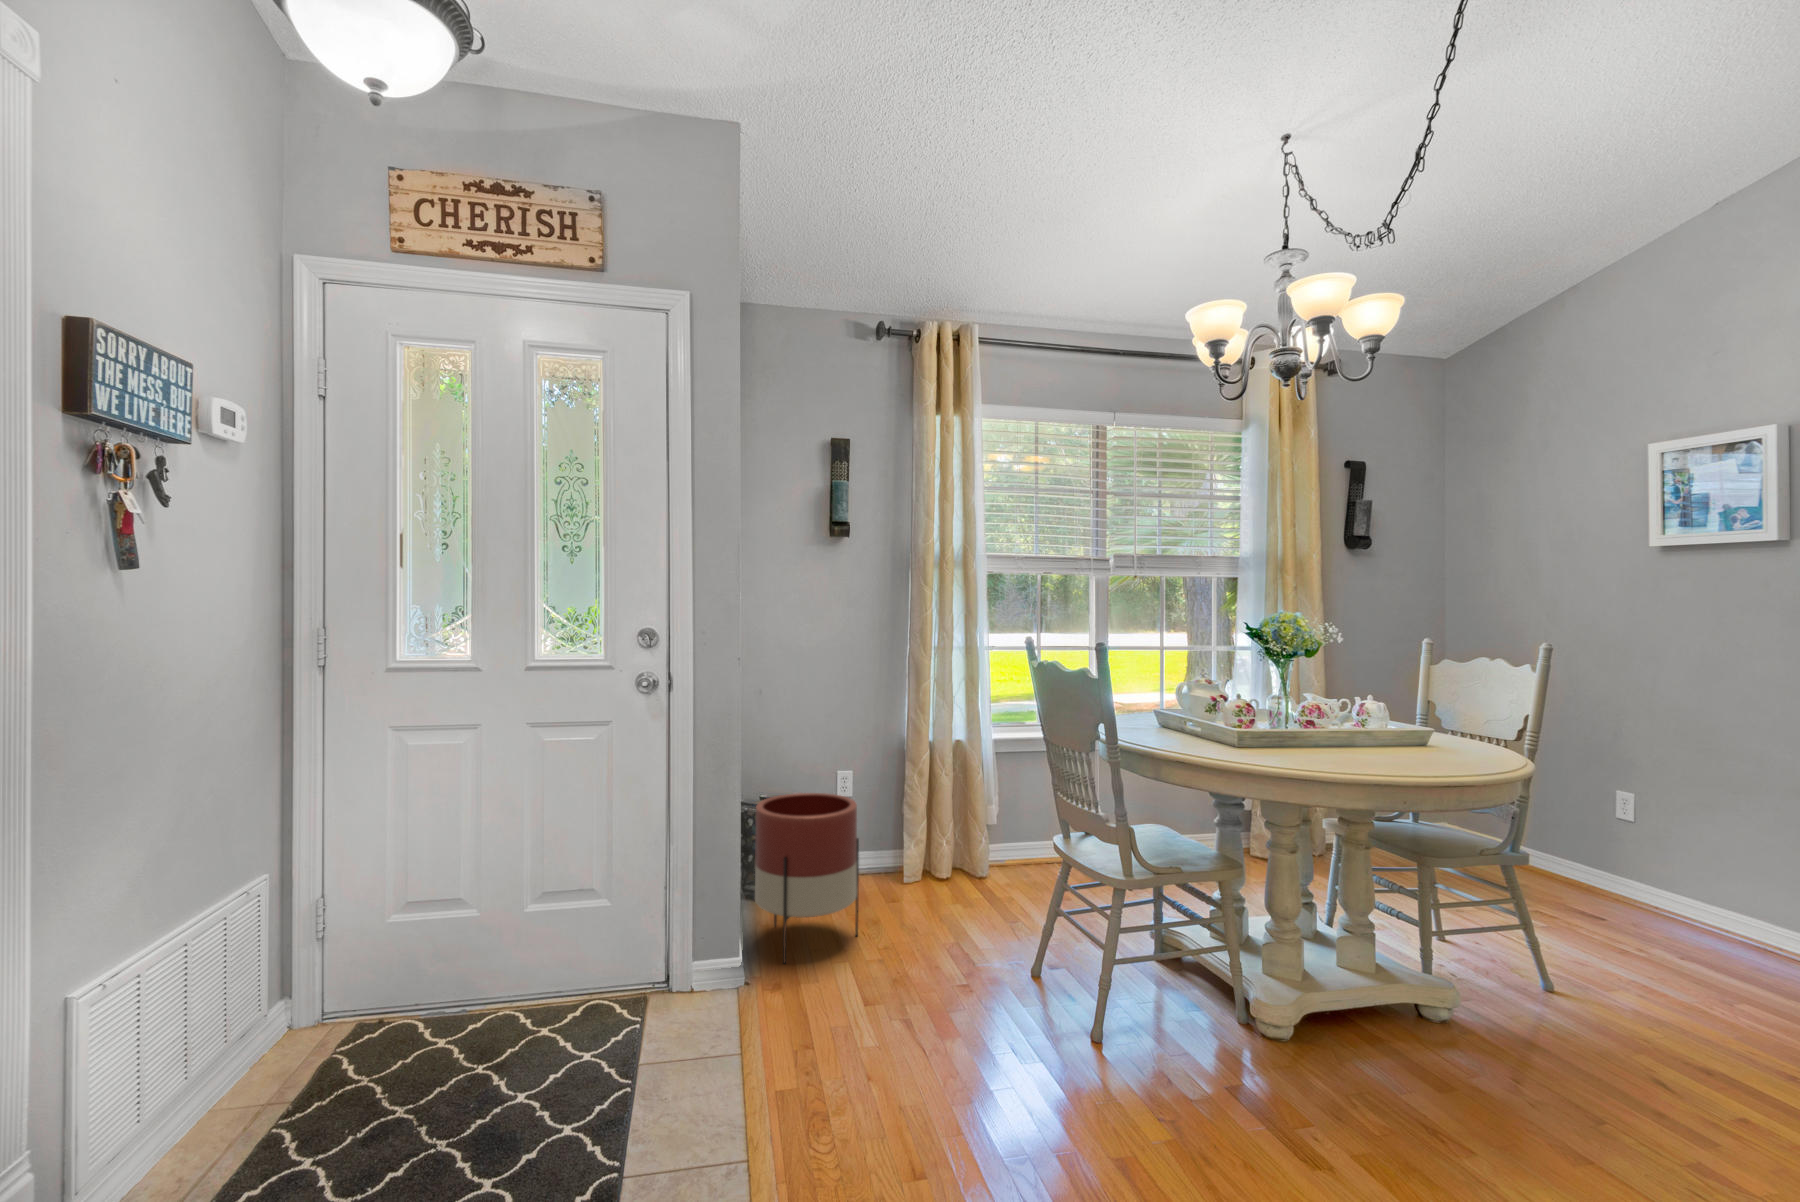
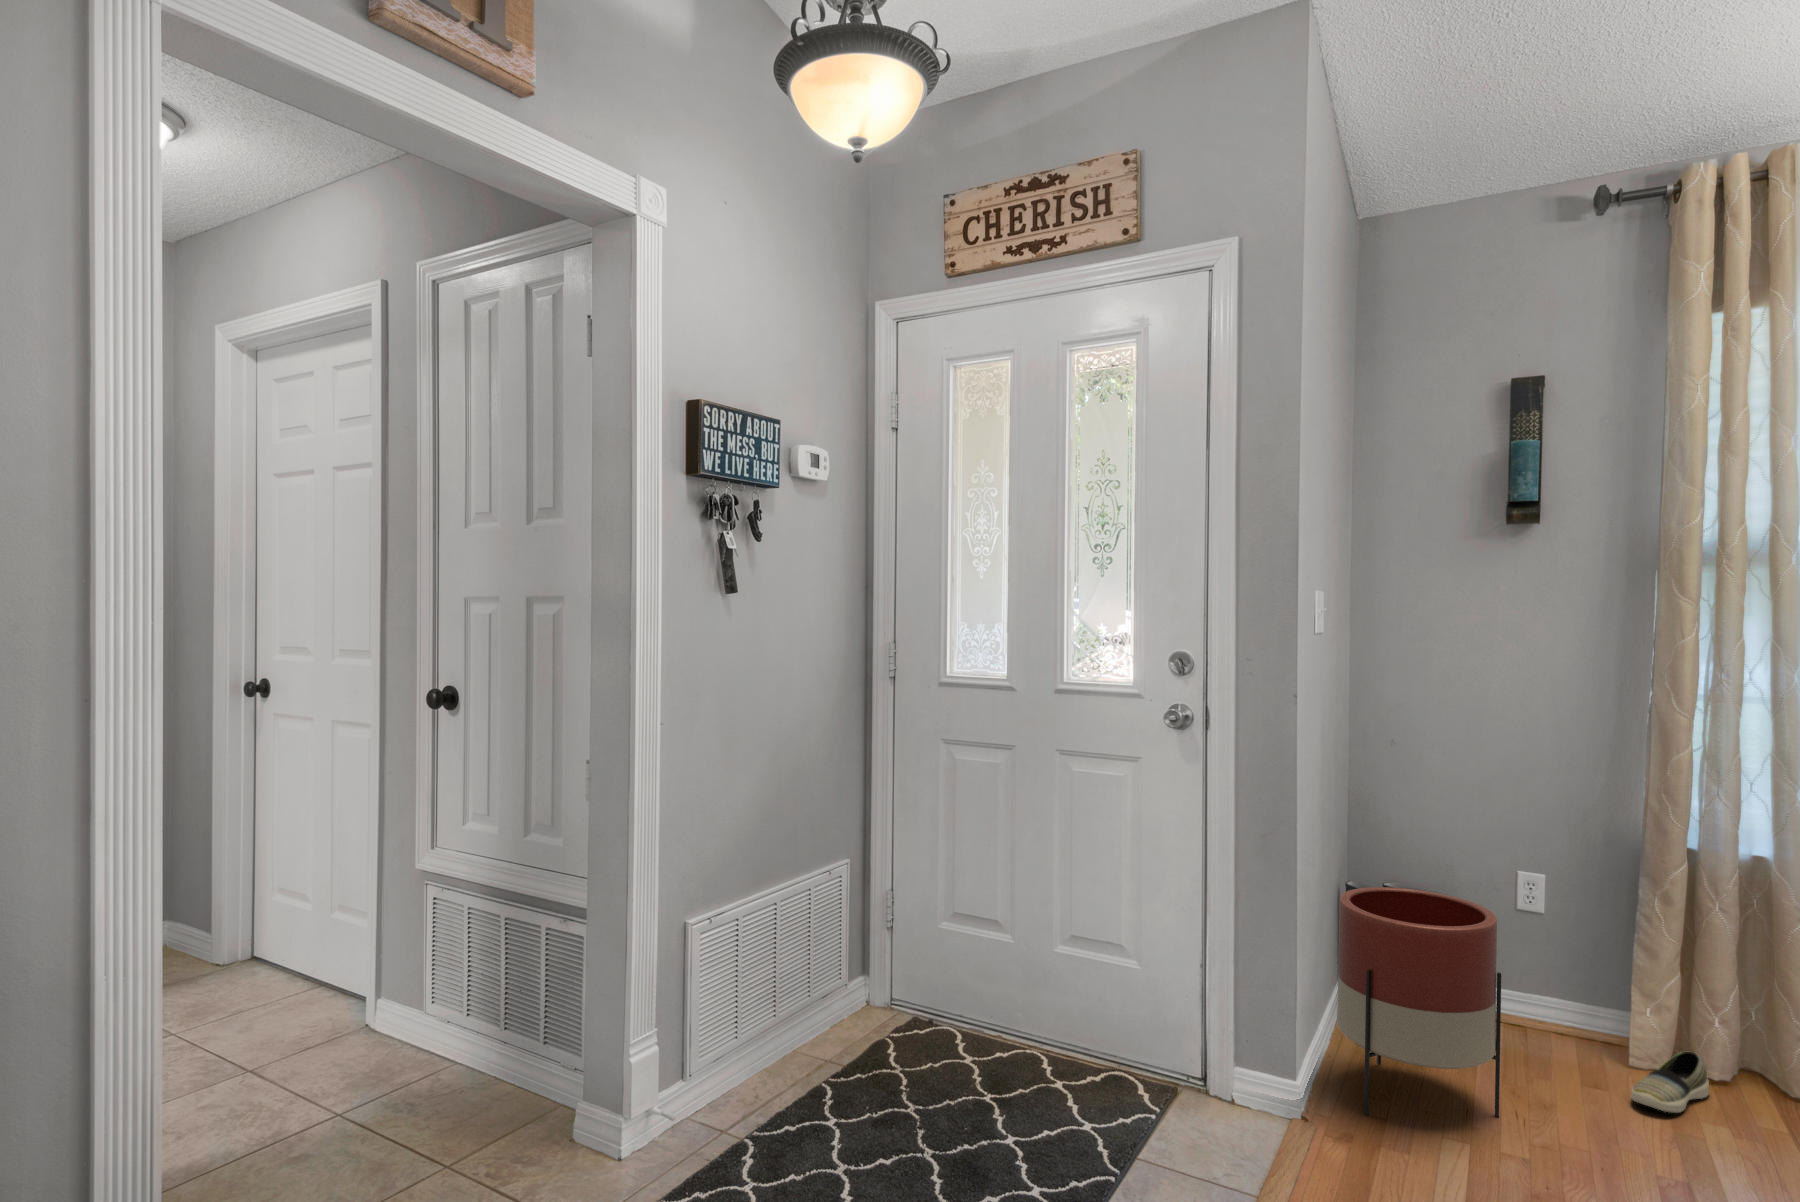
shoe: none [915,862,947,902] -> present [1631,1051,1709,1113]

